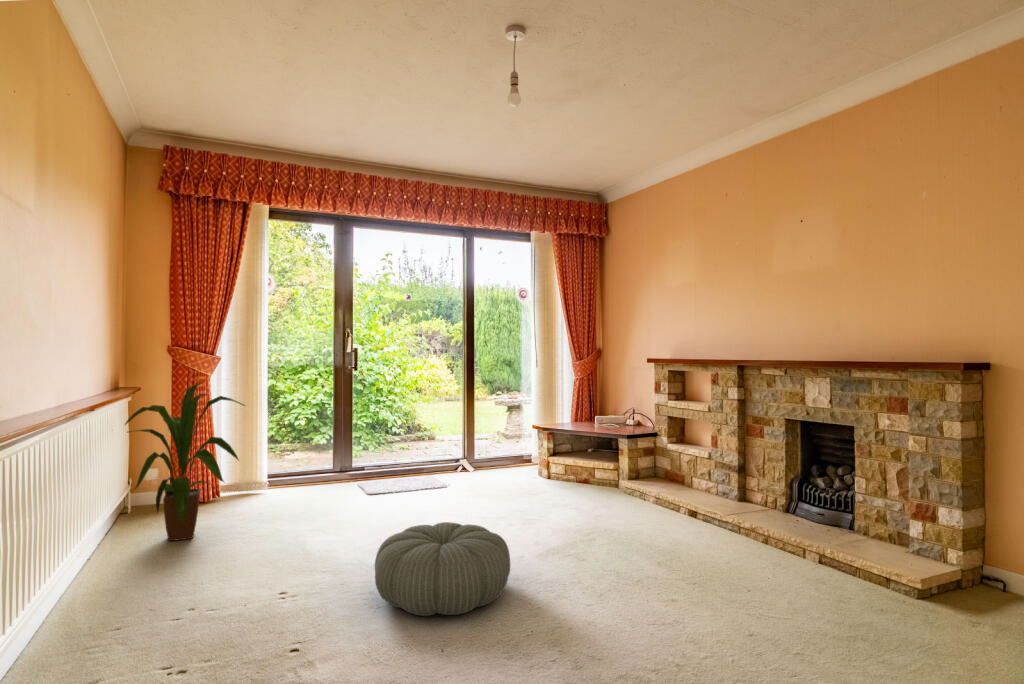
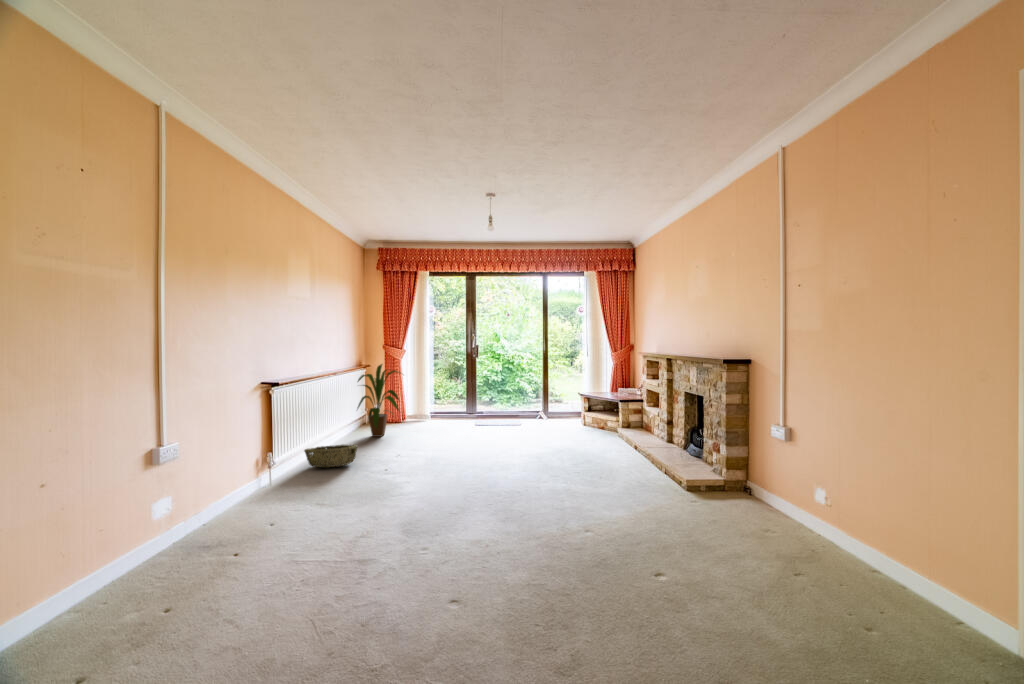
pouf: present [375,522,510,616] -> none [424,436,491,477]
woven basket: none [50,571,192,648] -> present [304,445,357,467]

